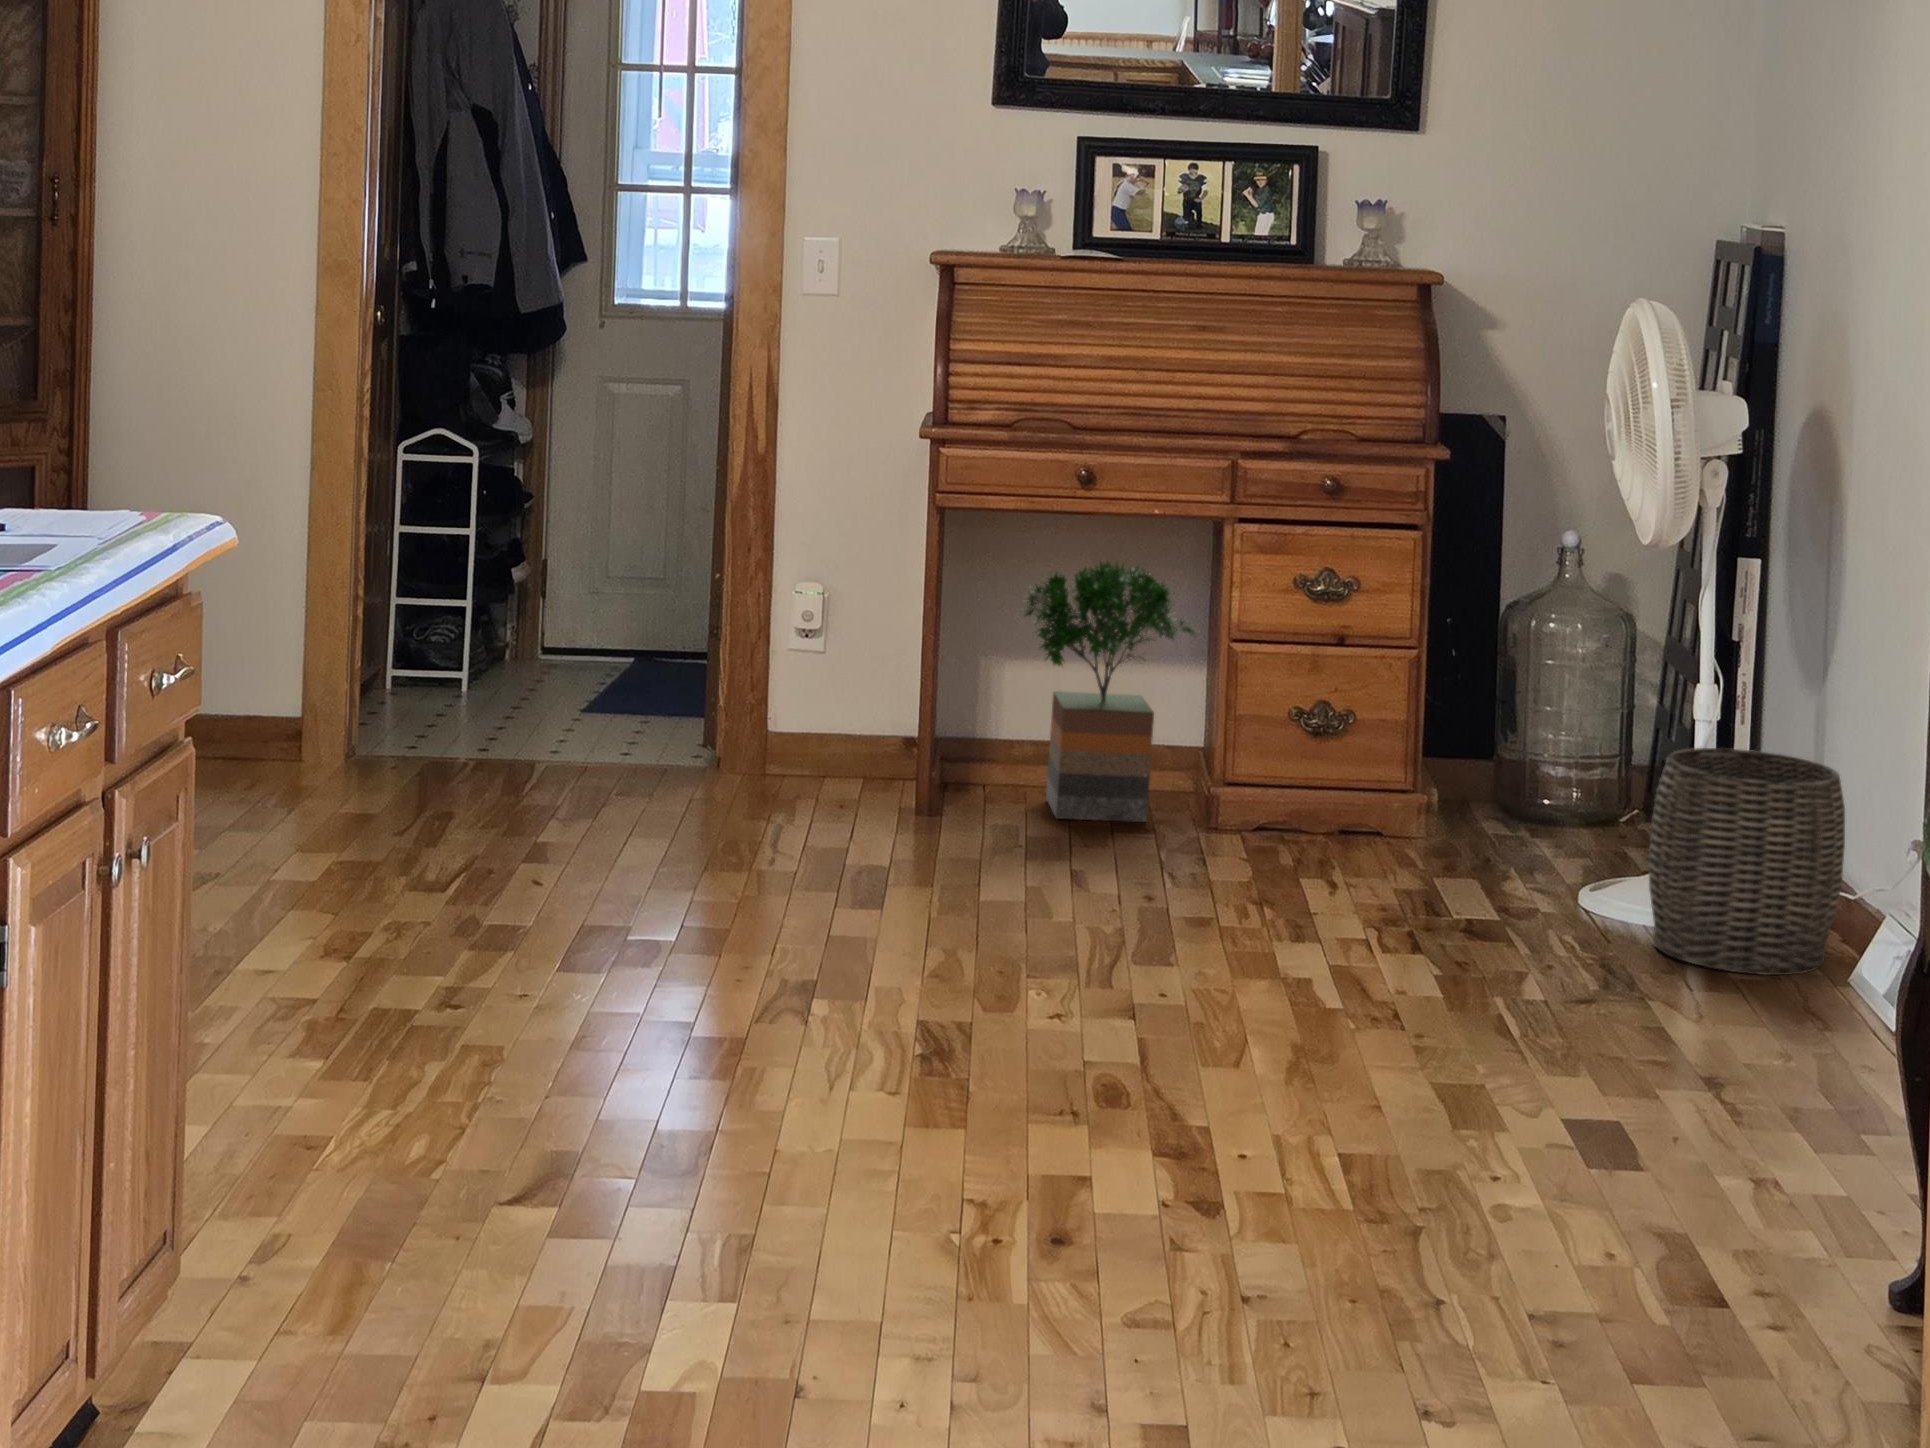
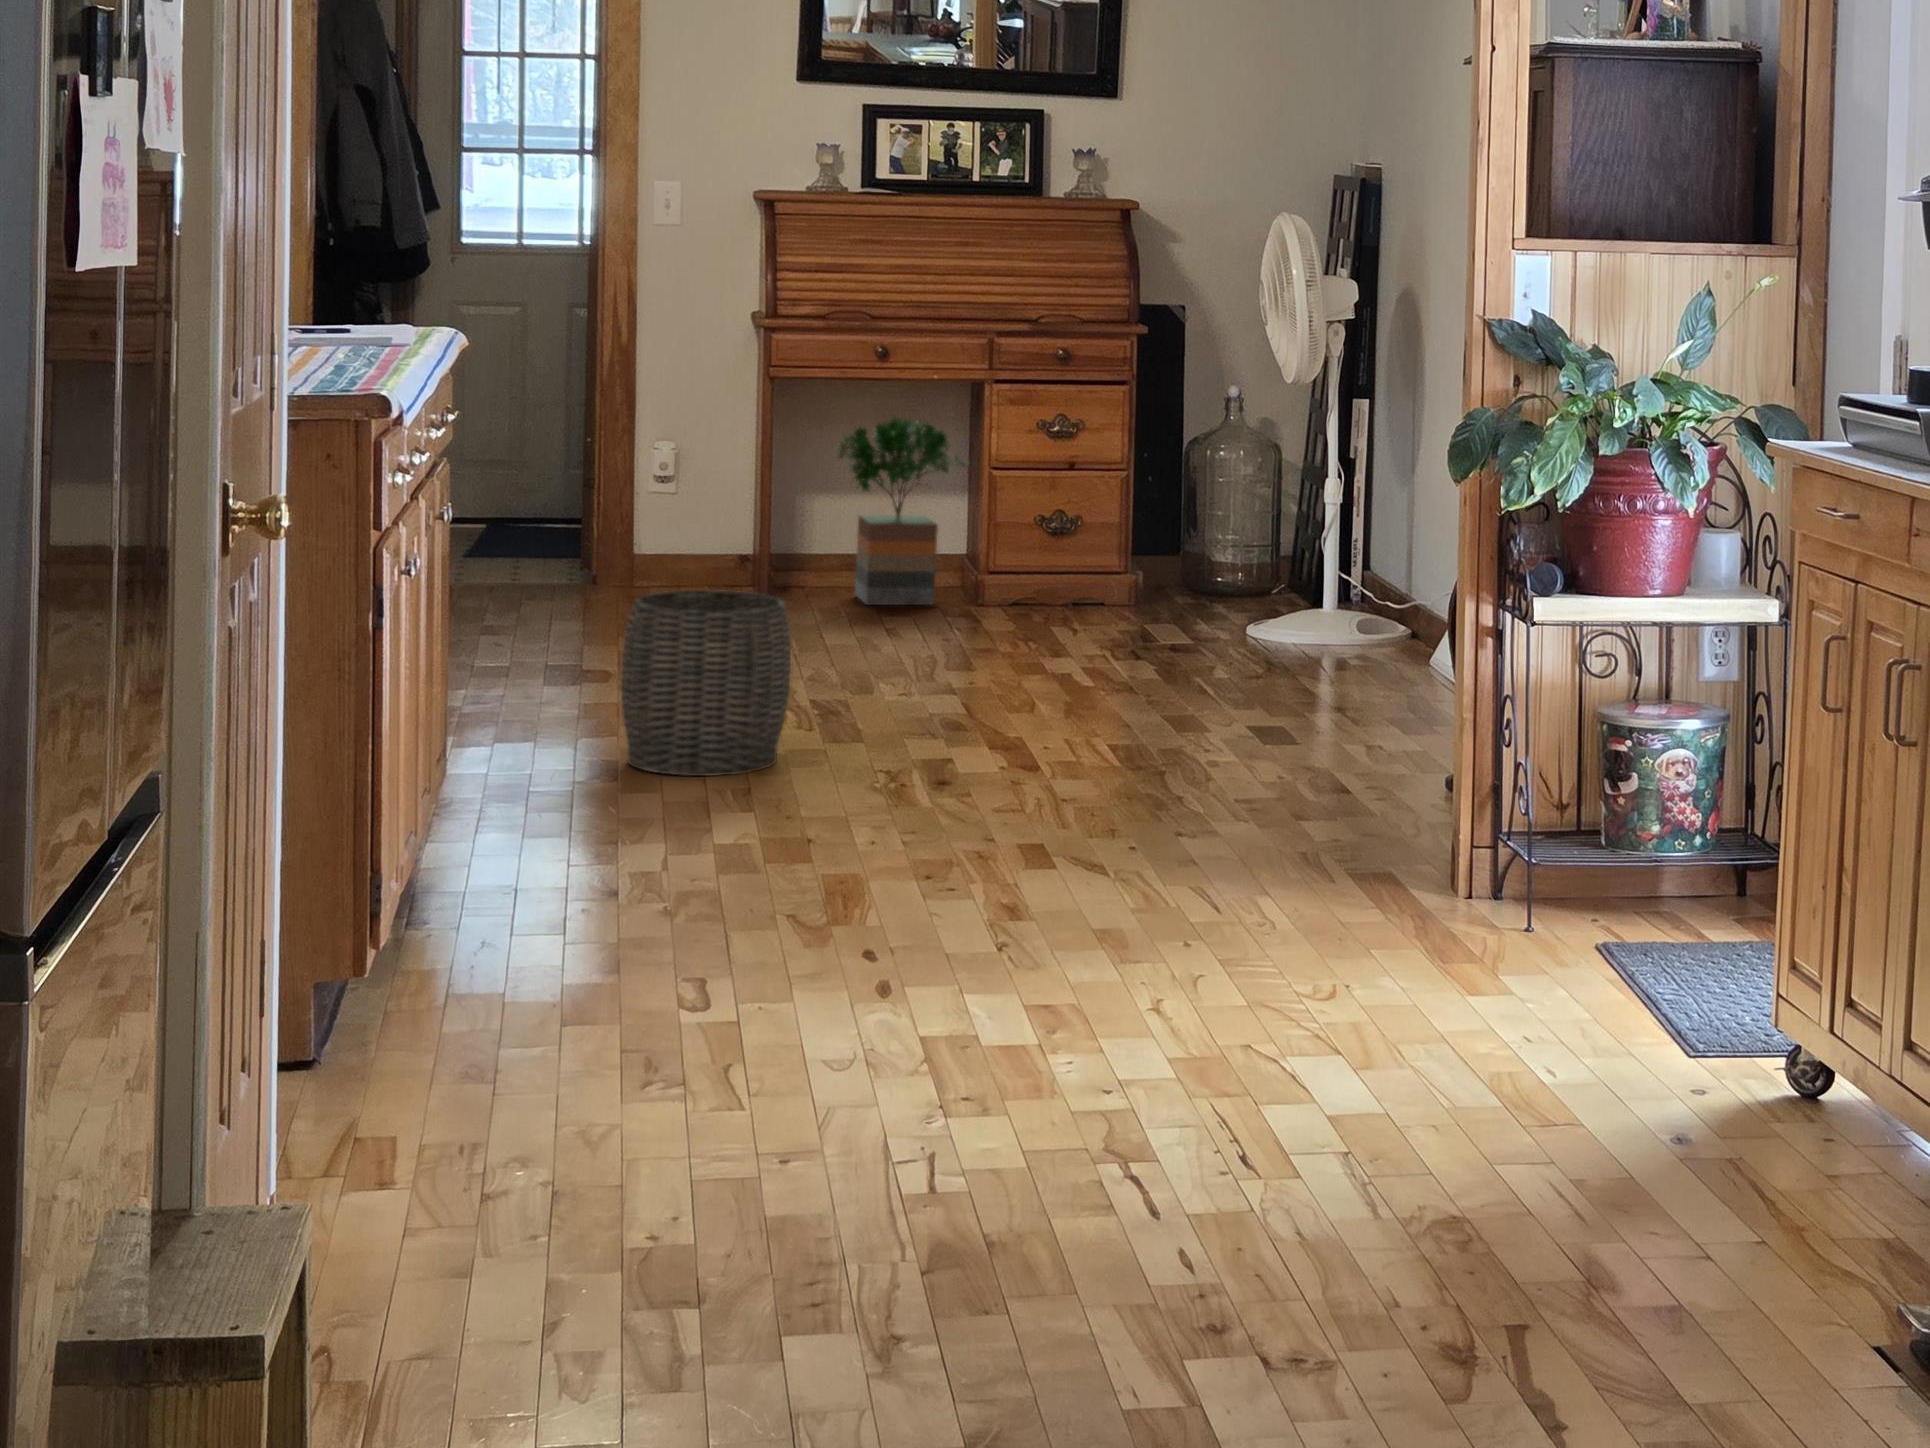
woven basket: present [1648,748,1845,975] -> present [621,590,791,776]

